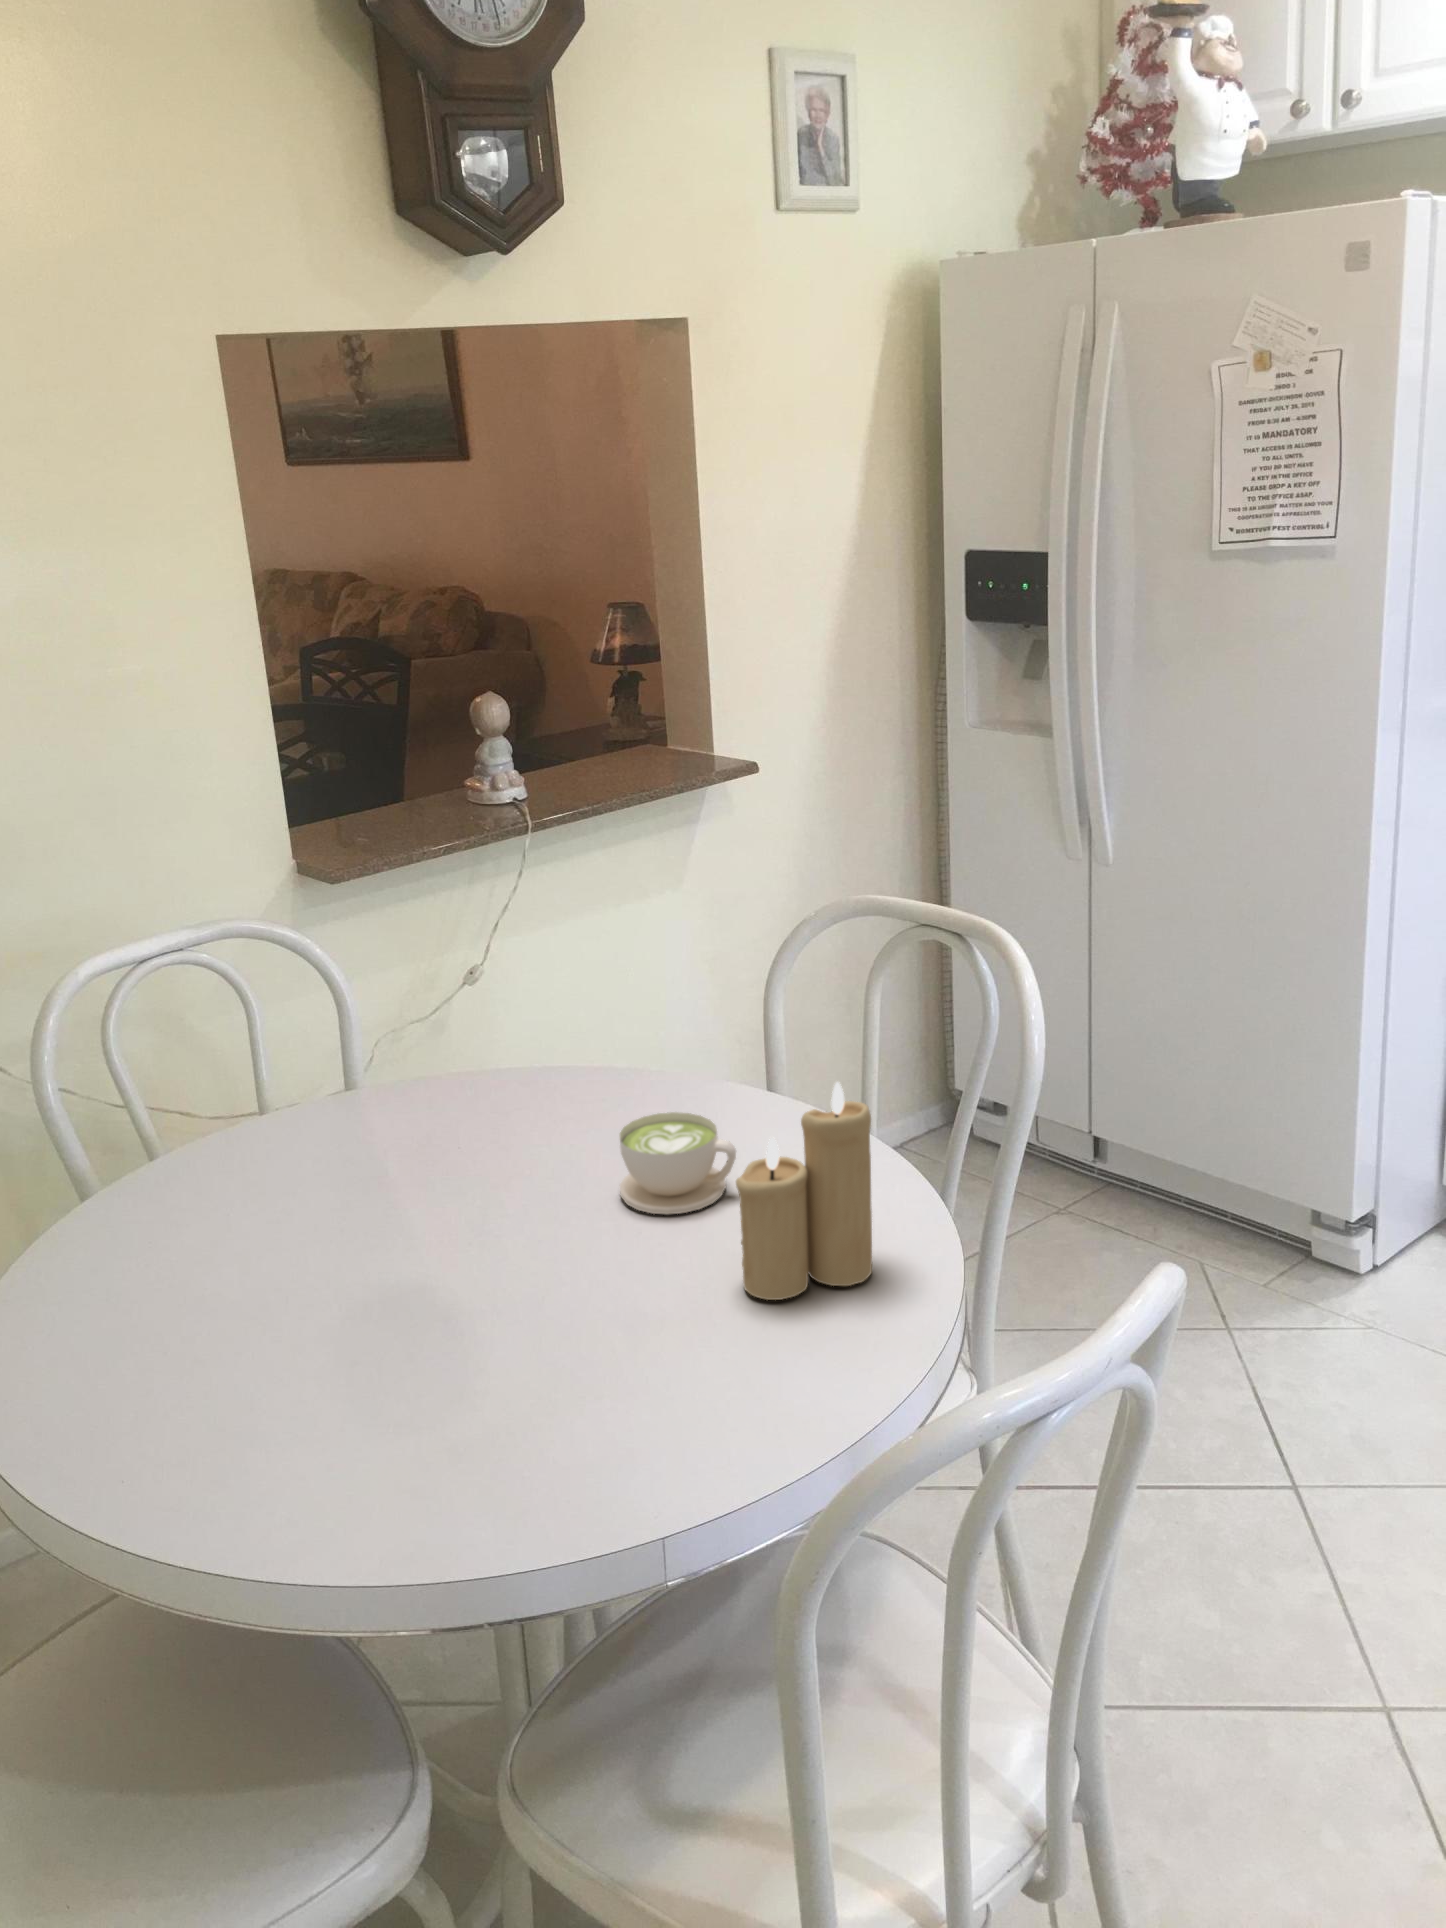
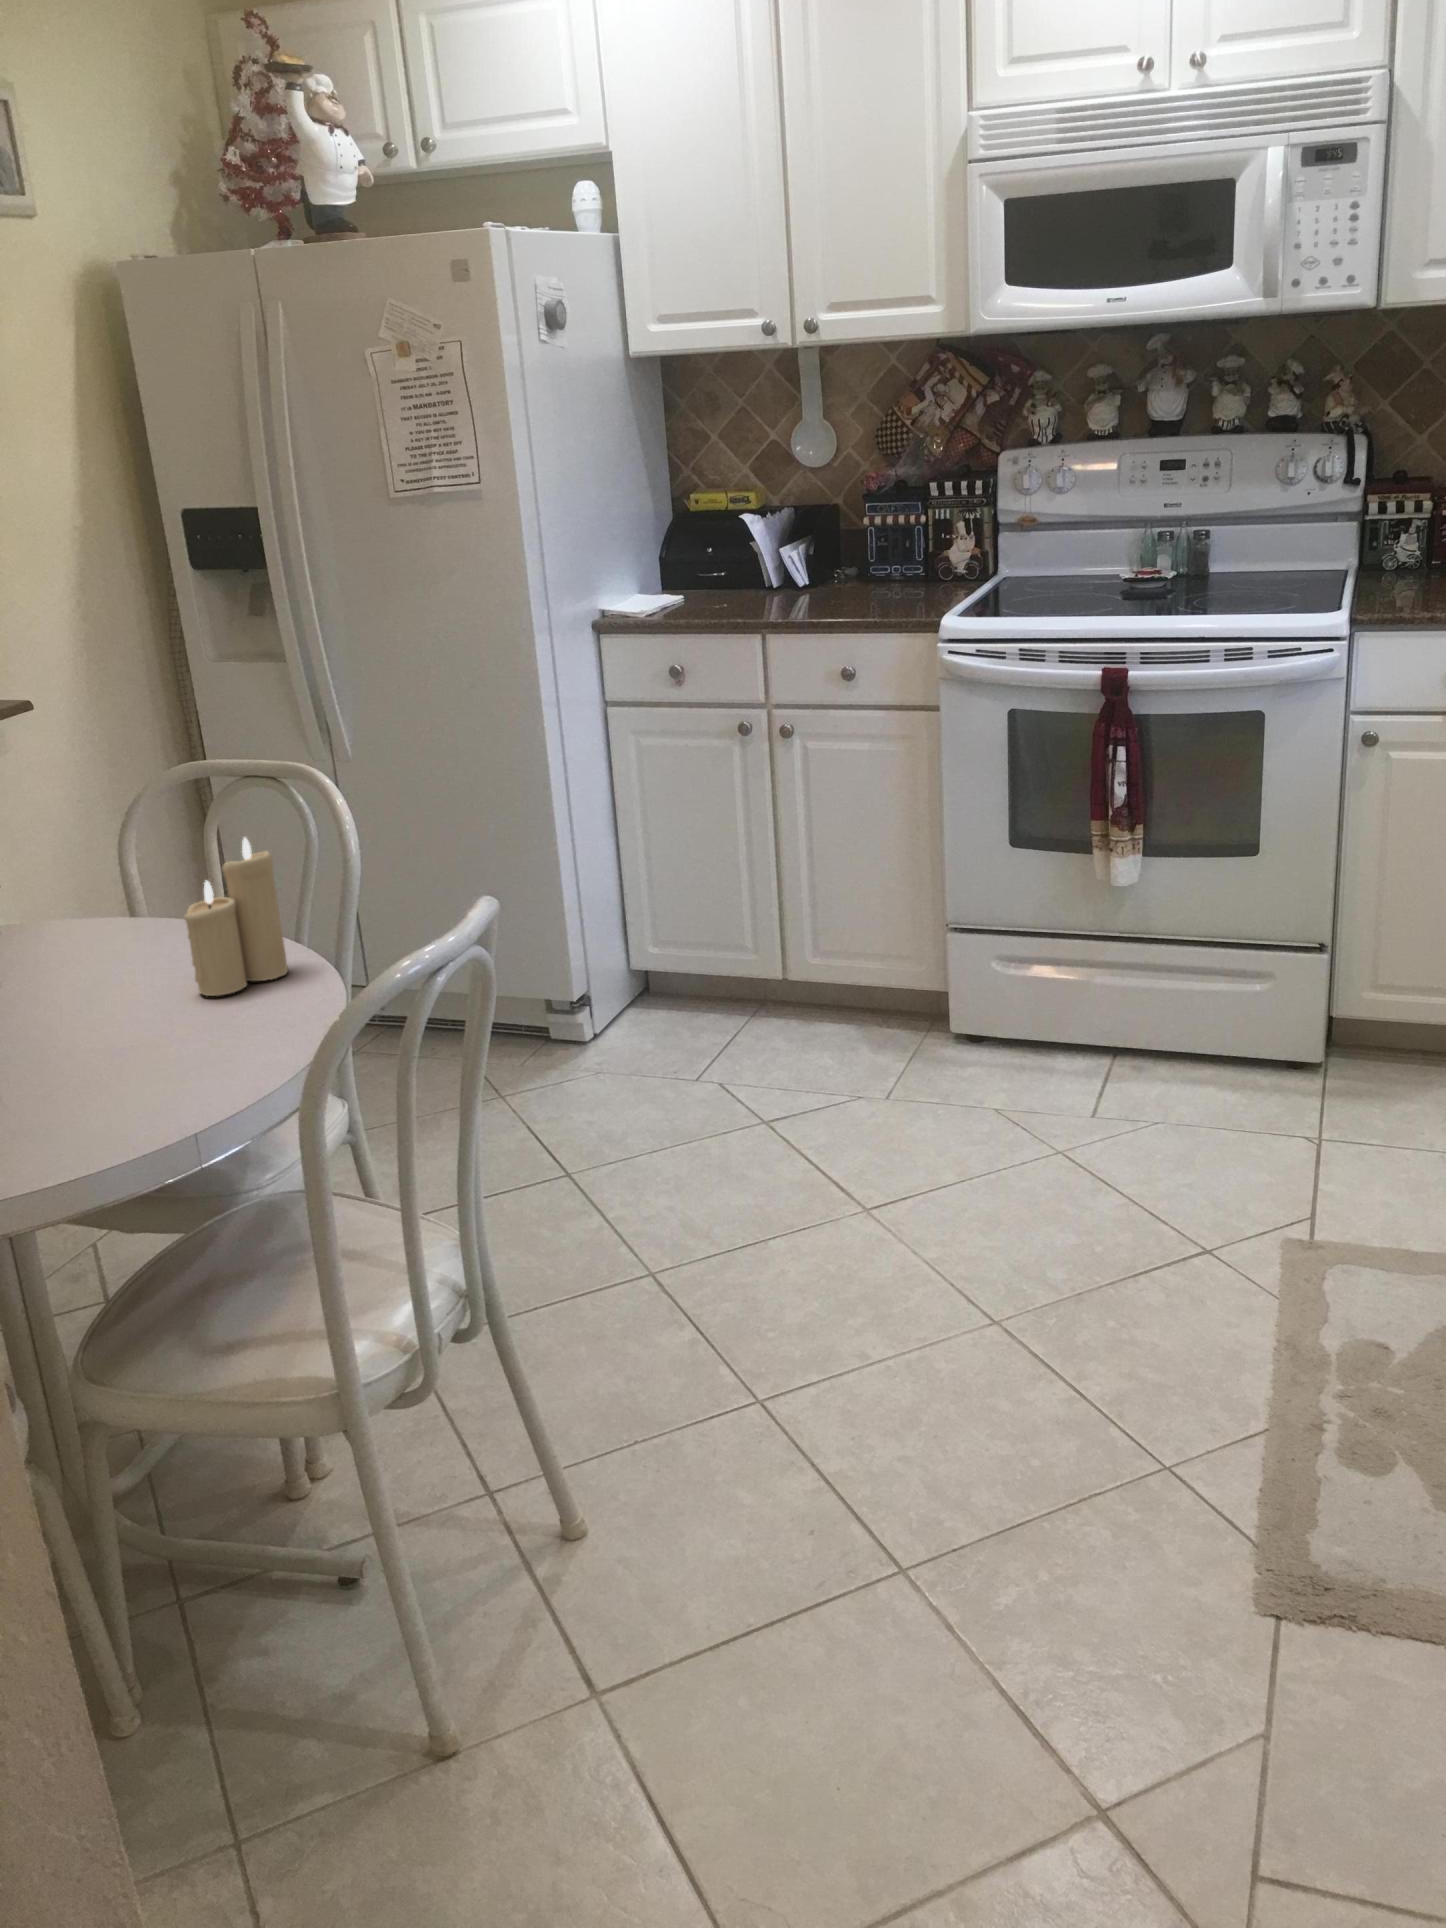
coffee cup: present [620,1112,736,1214] -> none [61,910,159,981]

